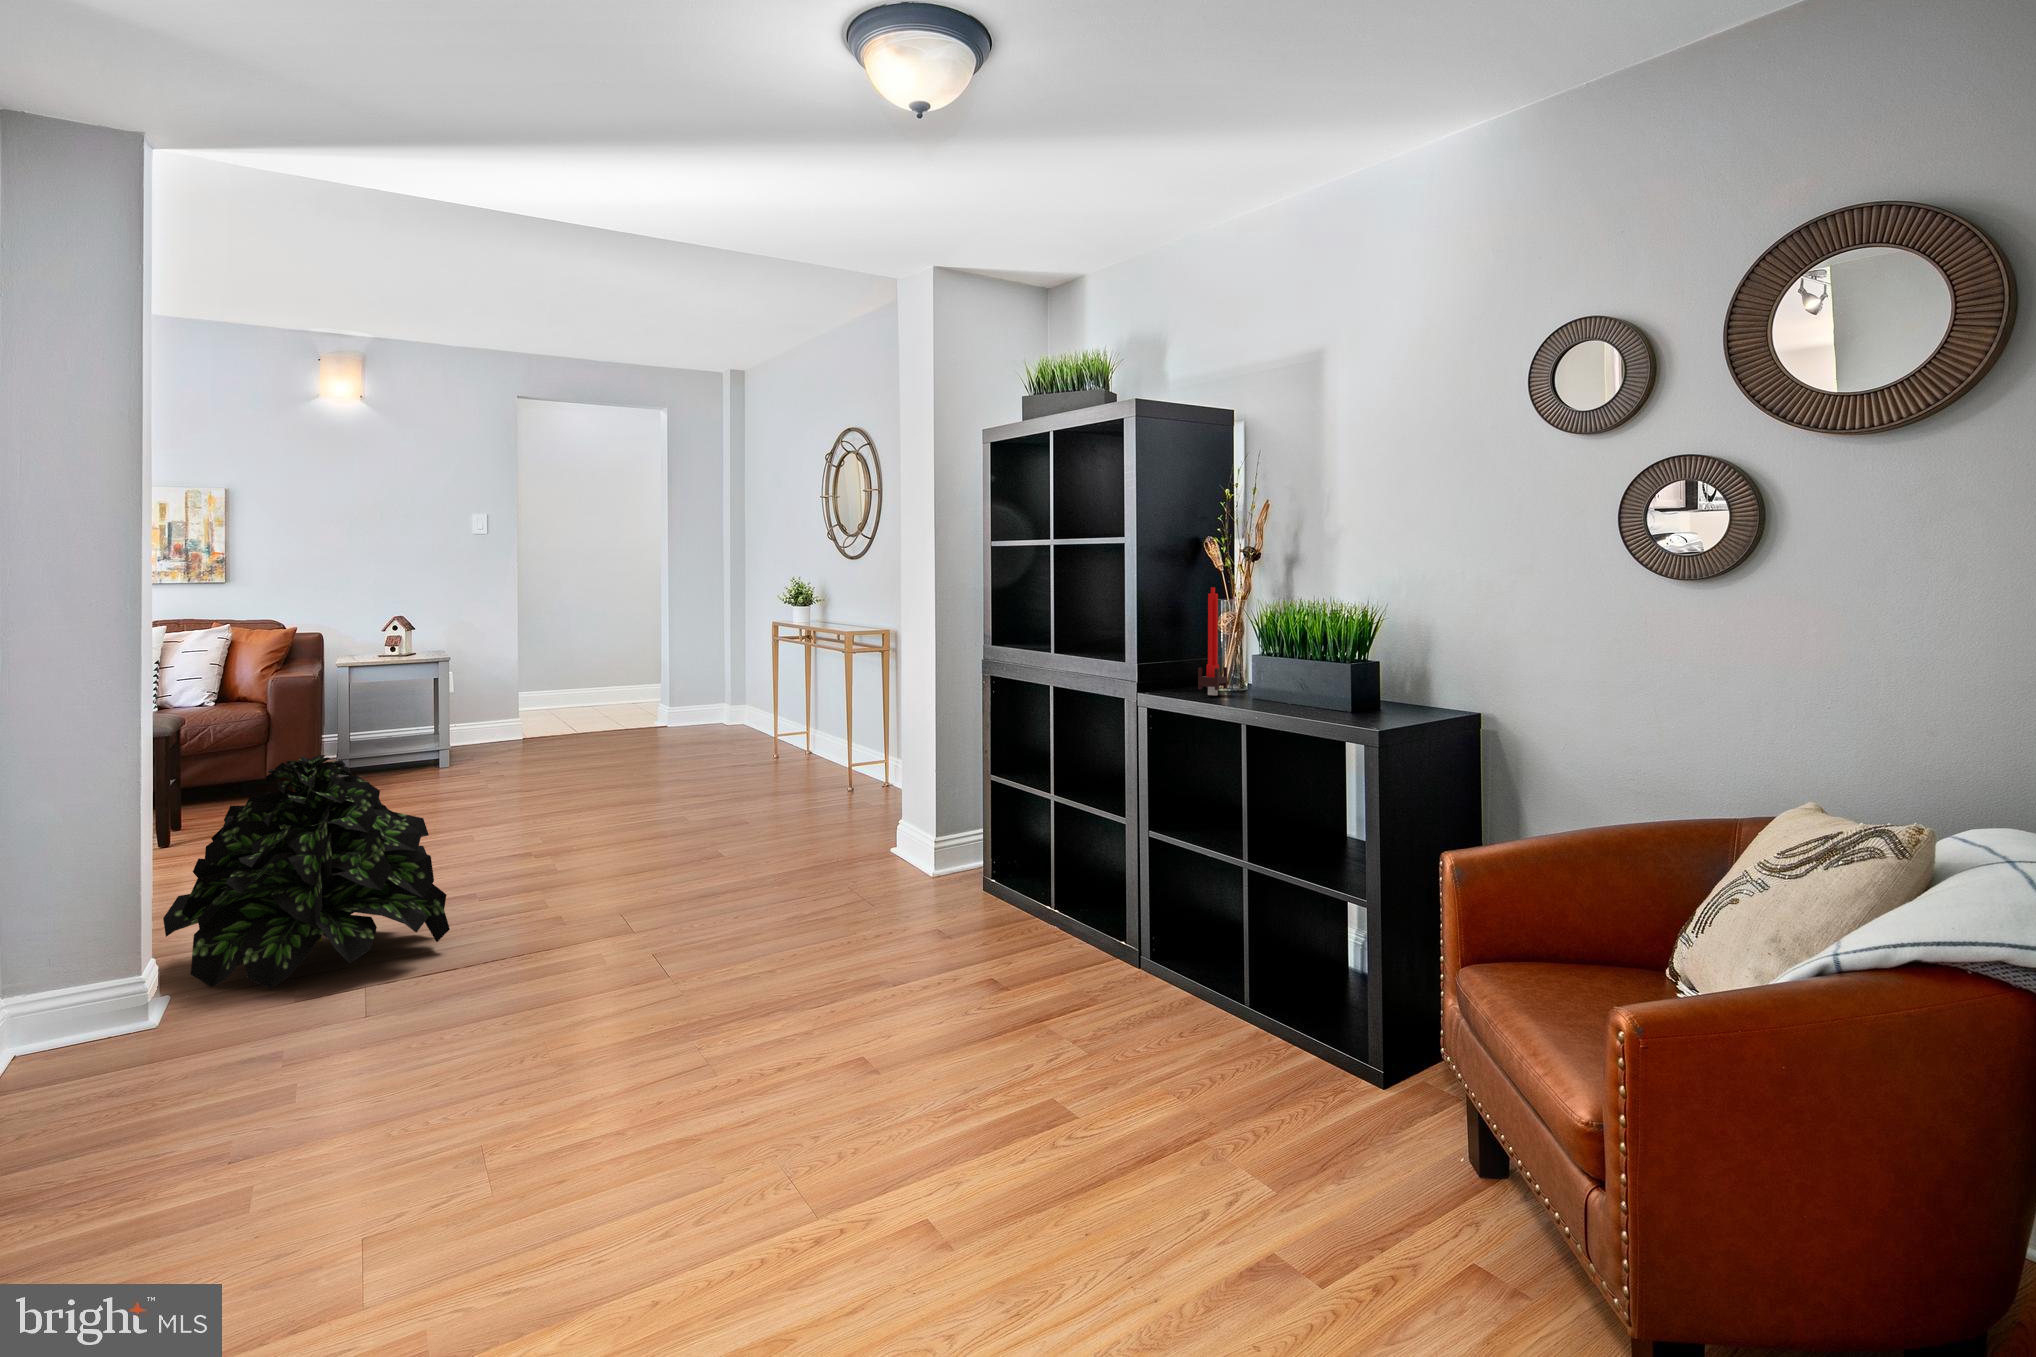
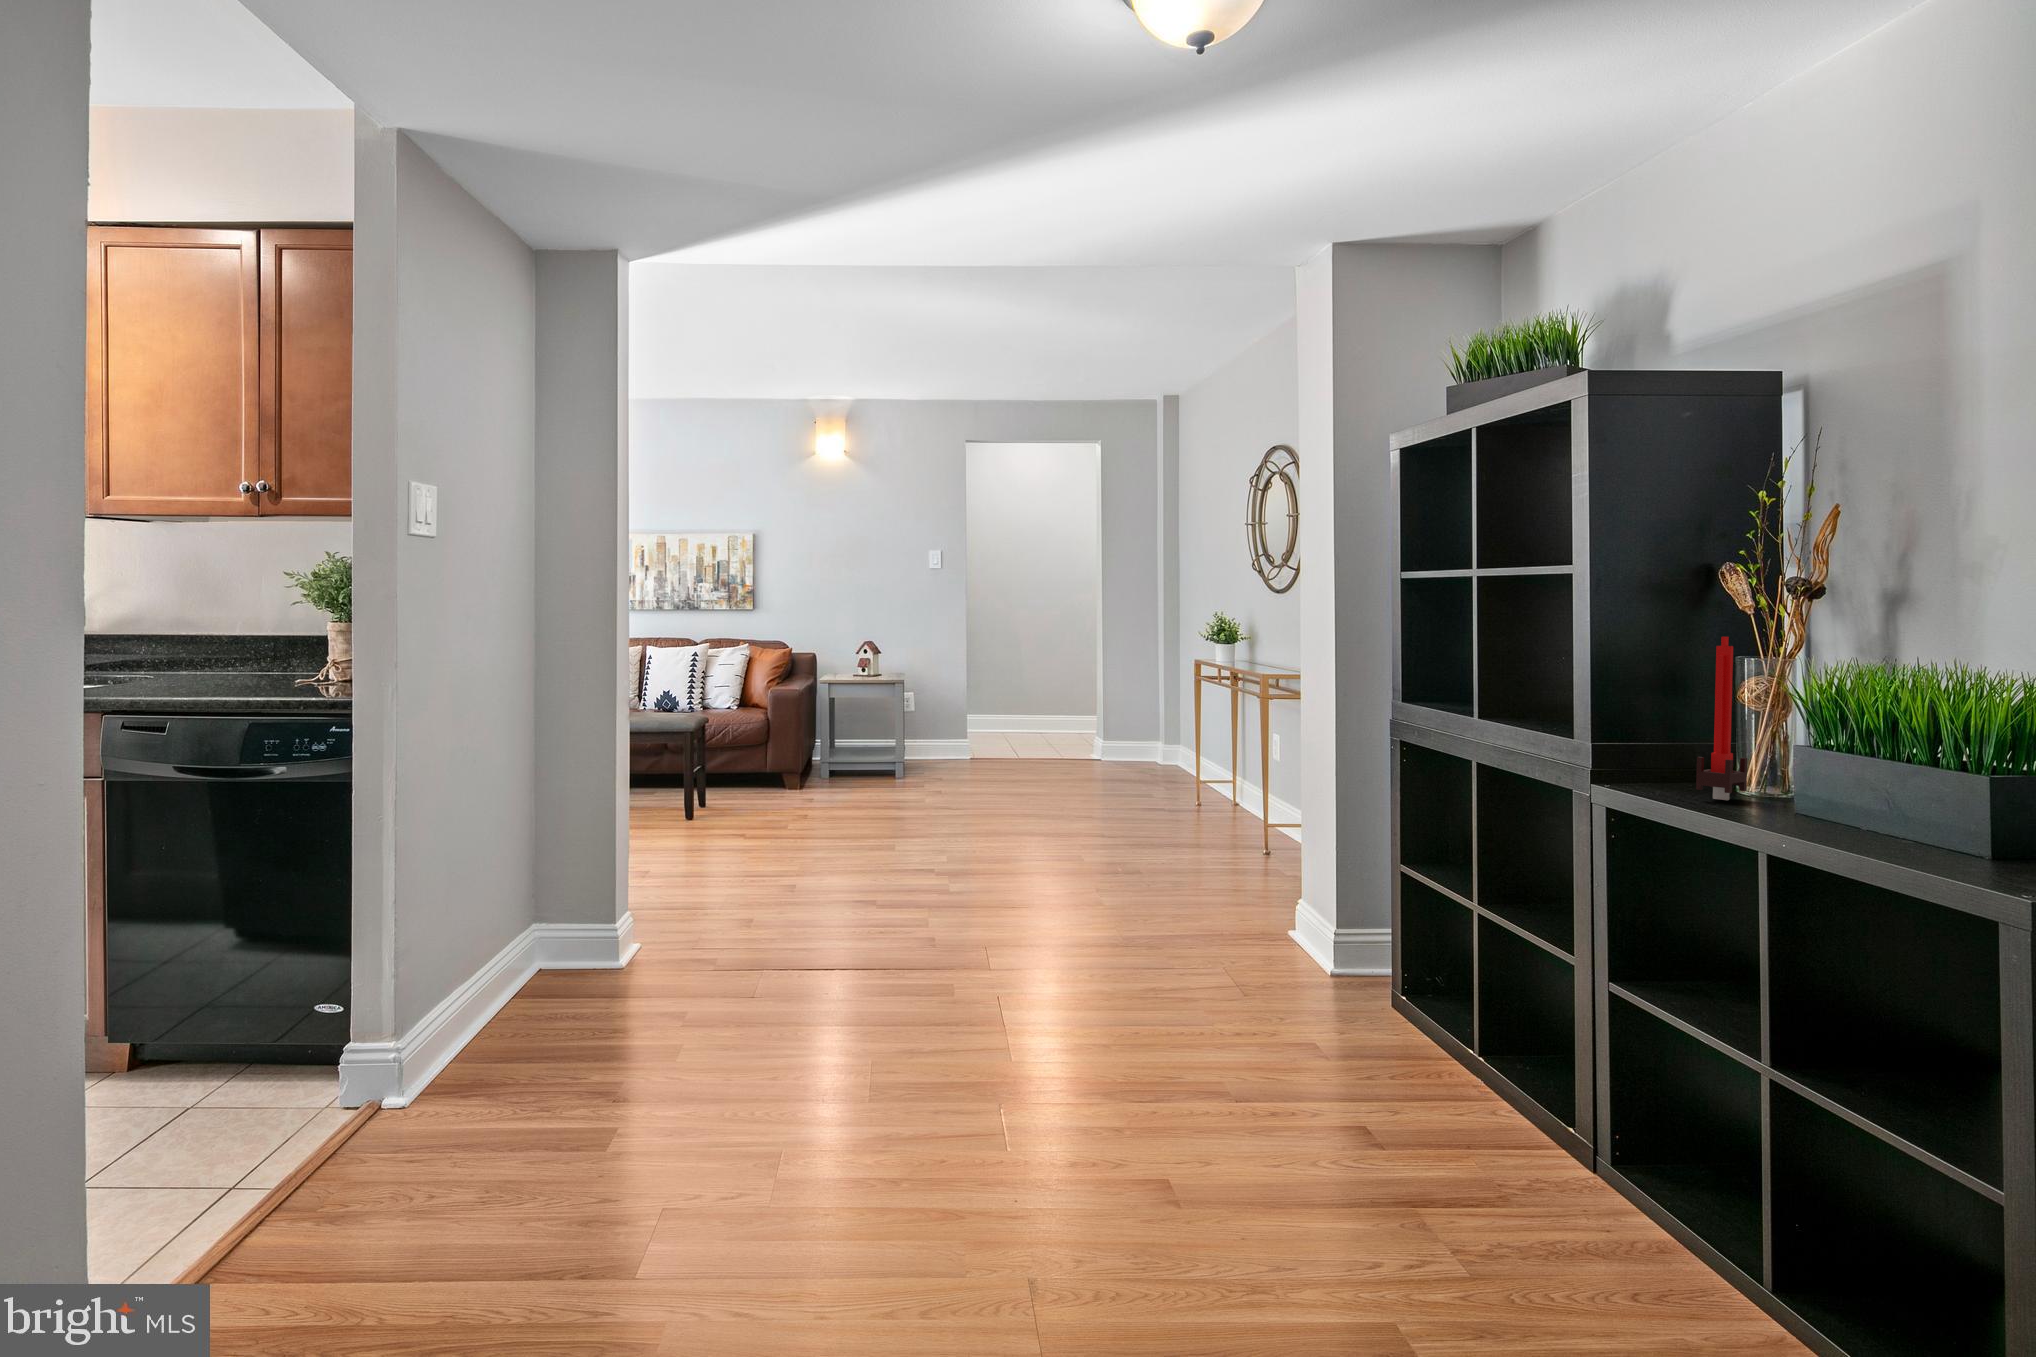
potted plant: present [163,755,450,989] -> none [494,801,771,1055]

